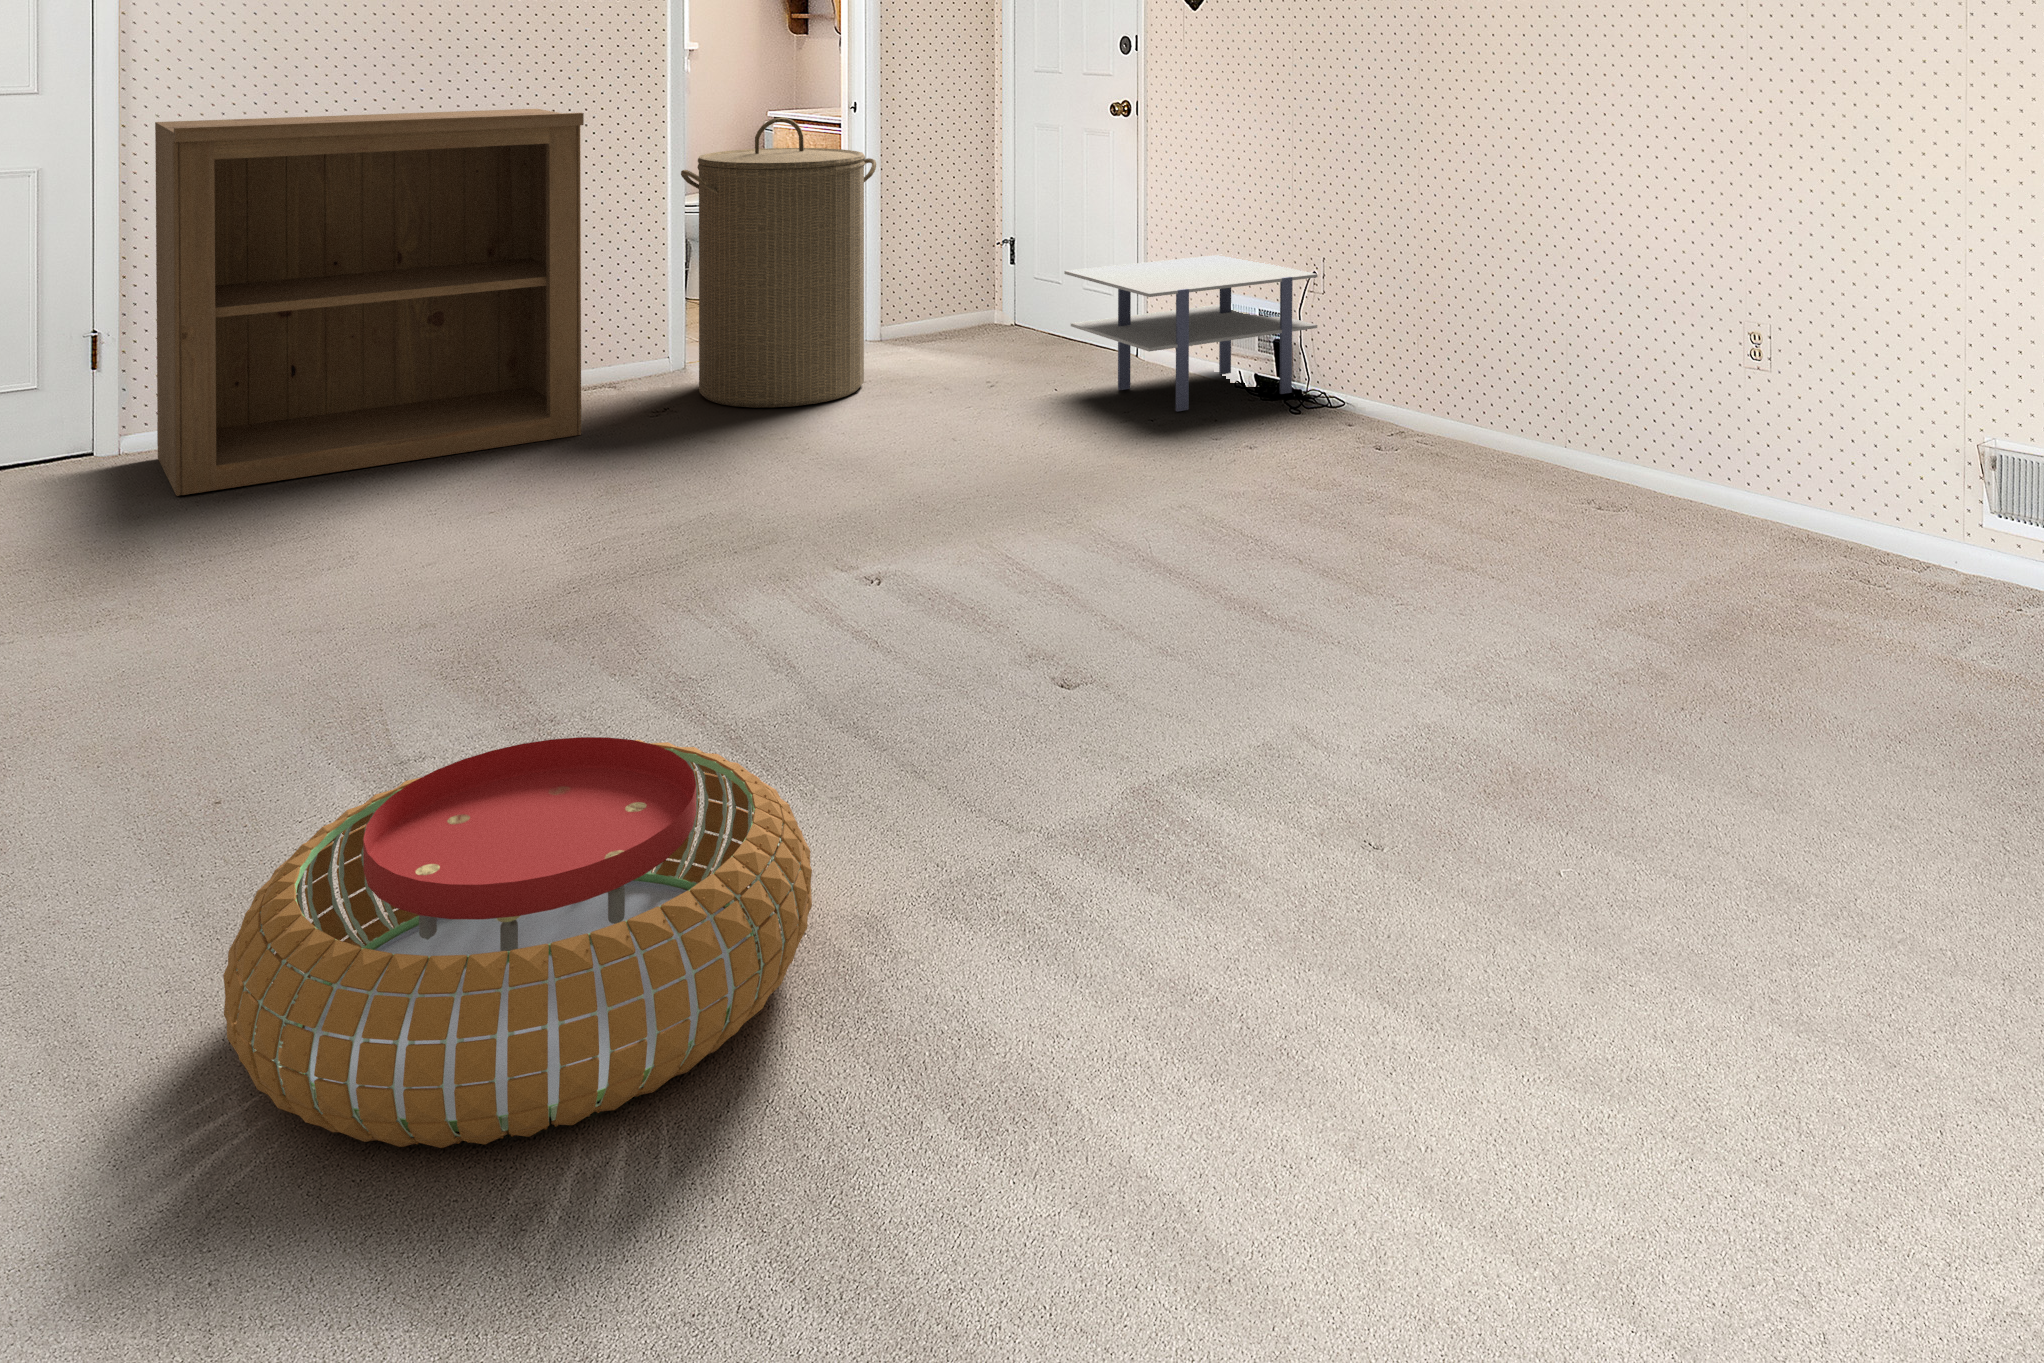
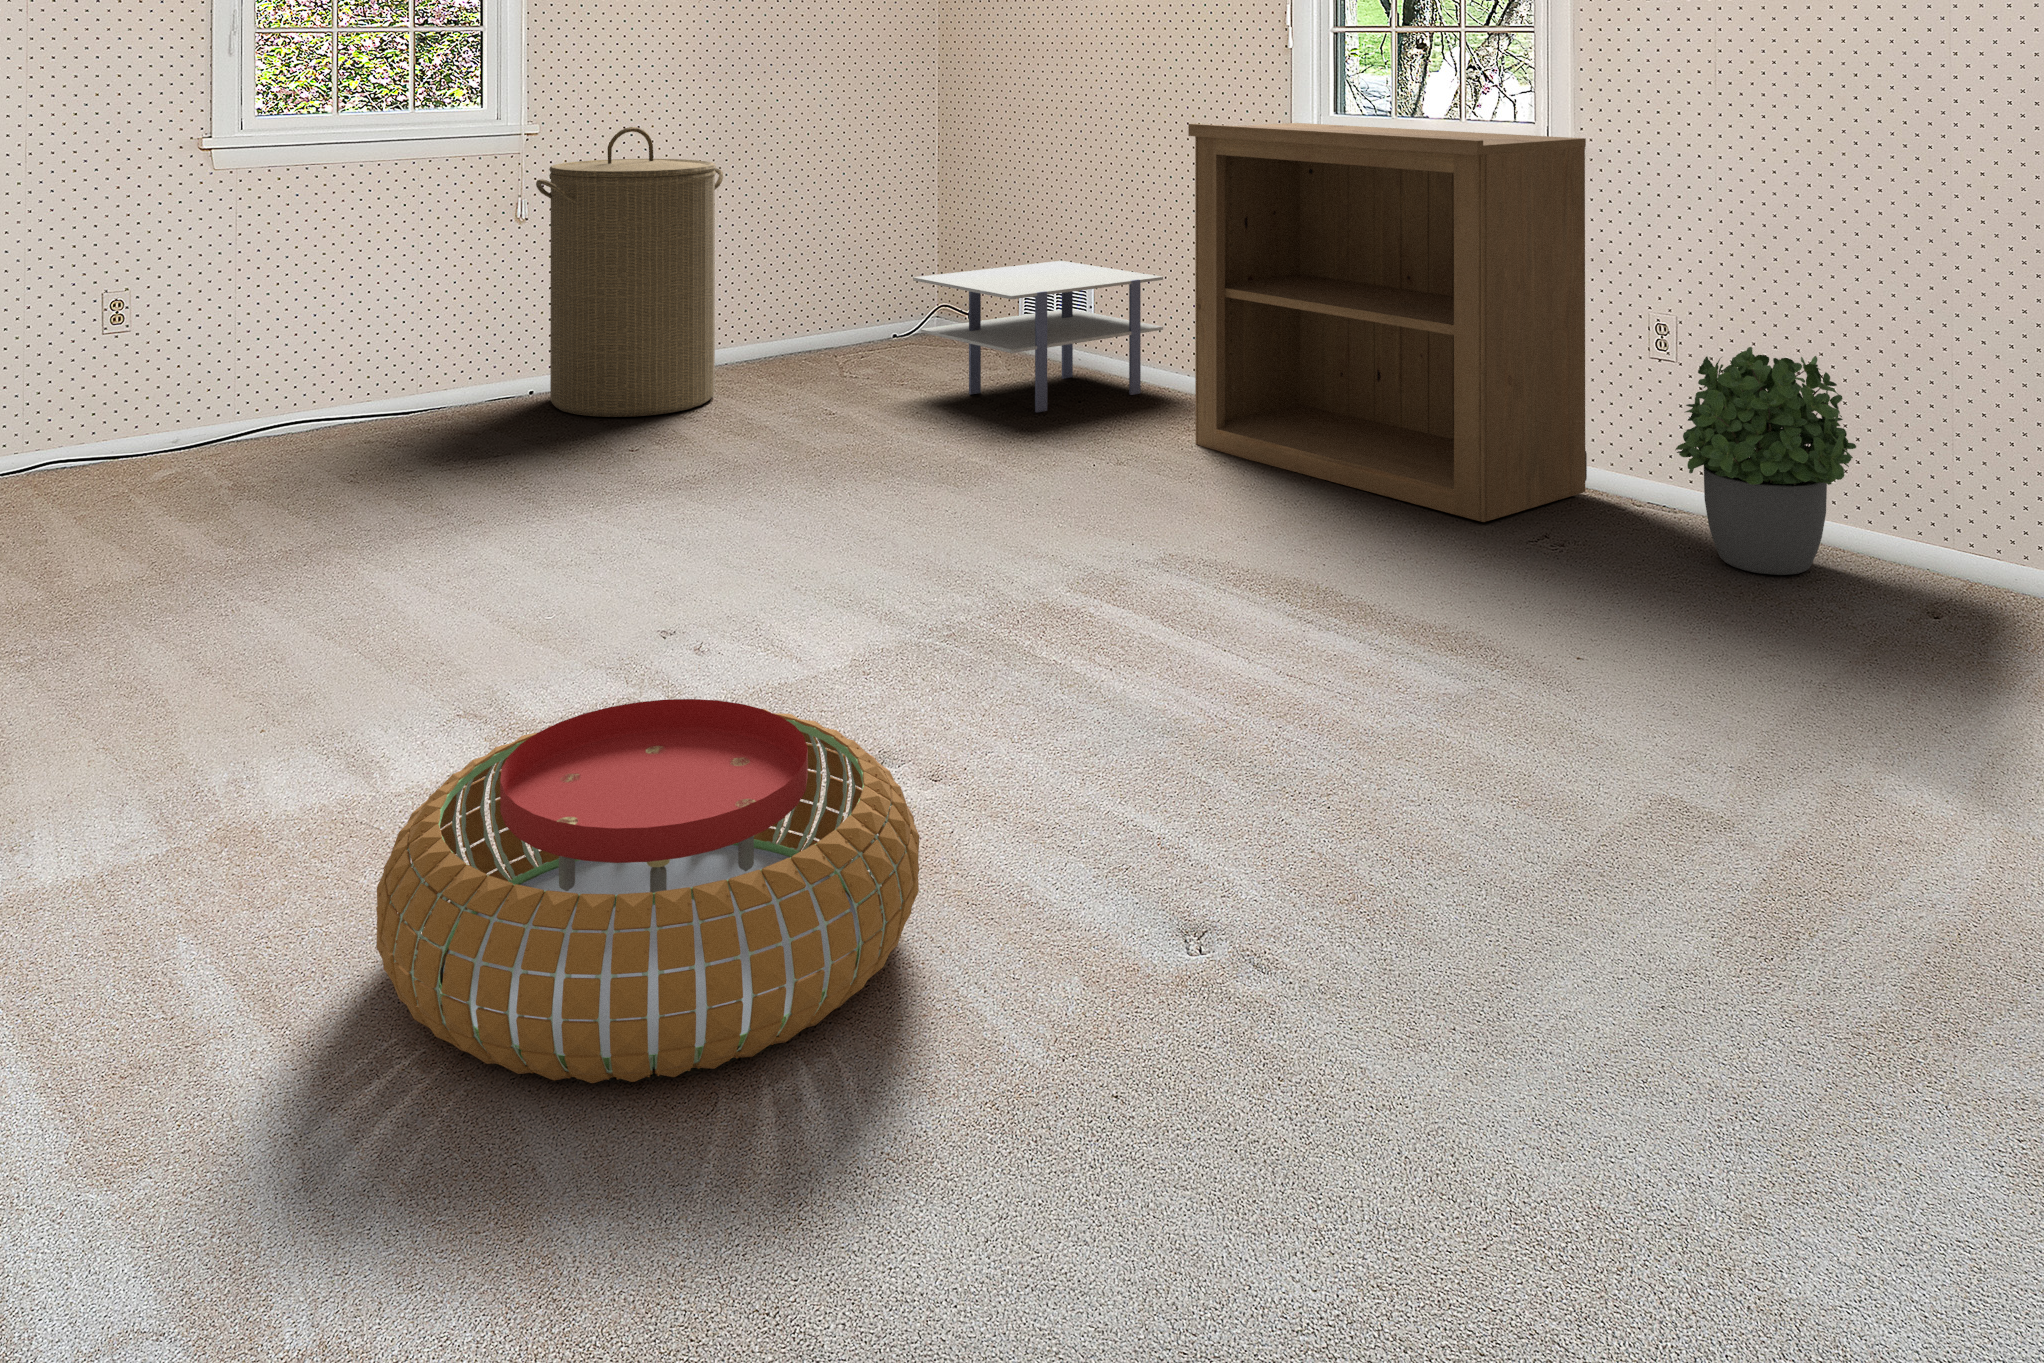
bookshelf: present [155,109,584,496] -> present [1188,123,1587,522]
potted plant: none [1774,373,1962,614] -> present [1675,347,1856,575]

